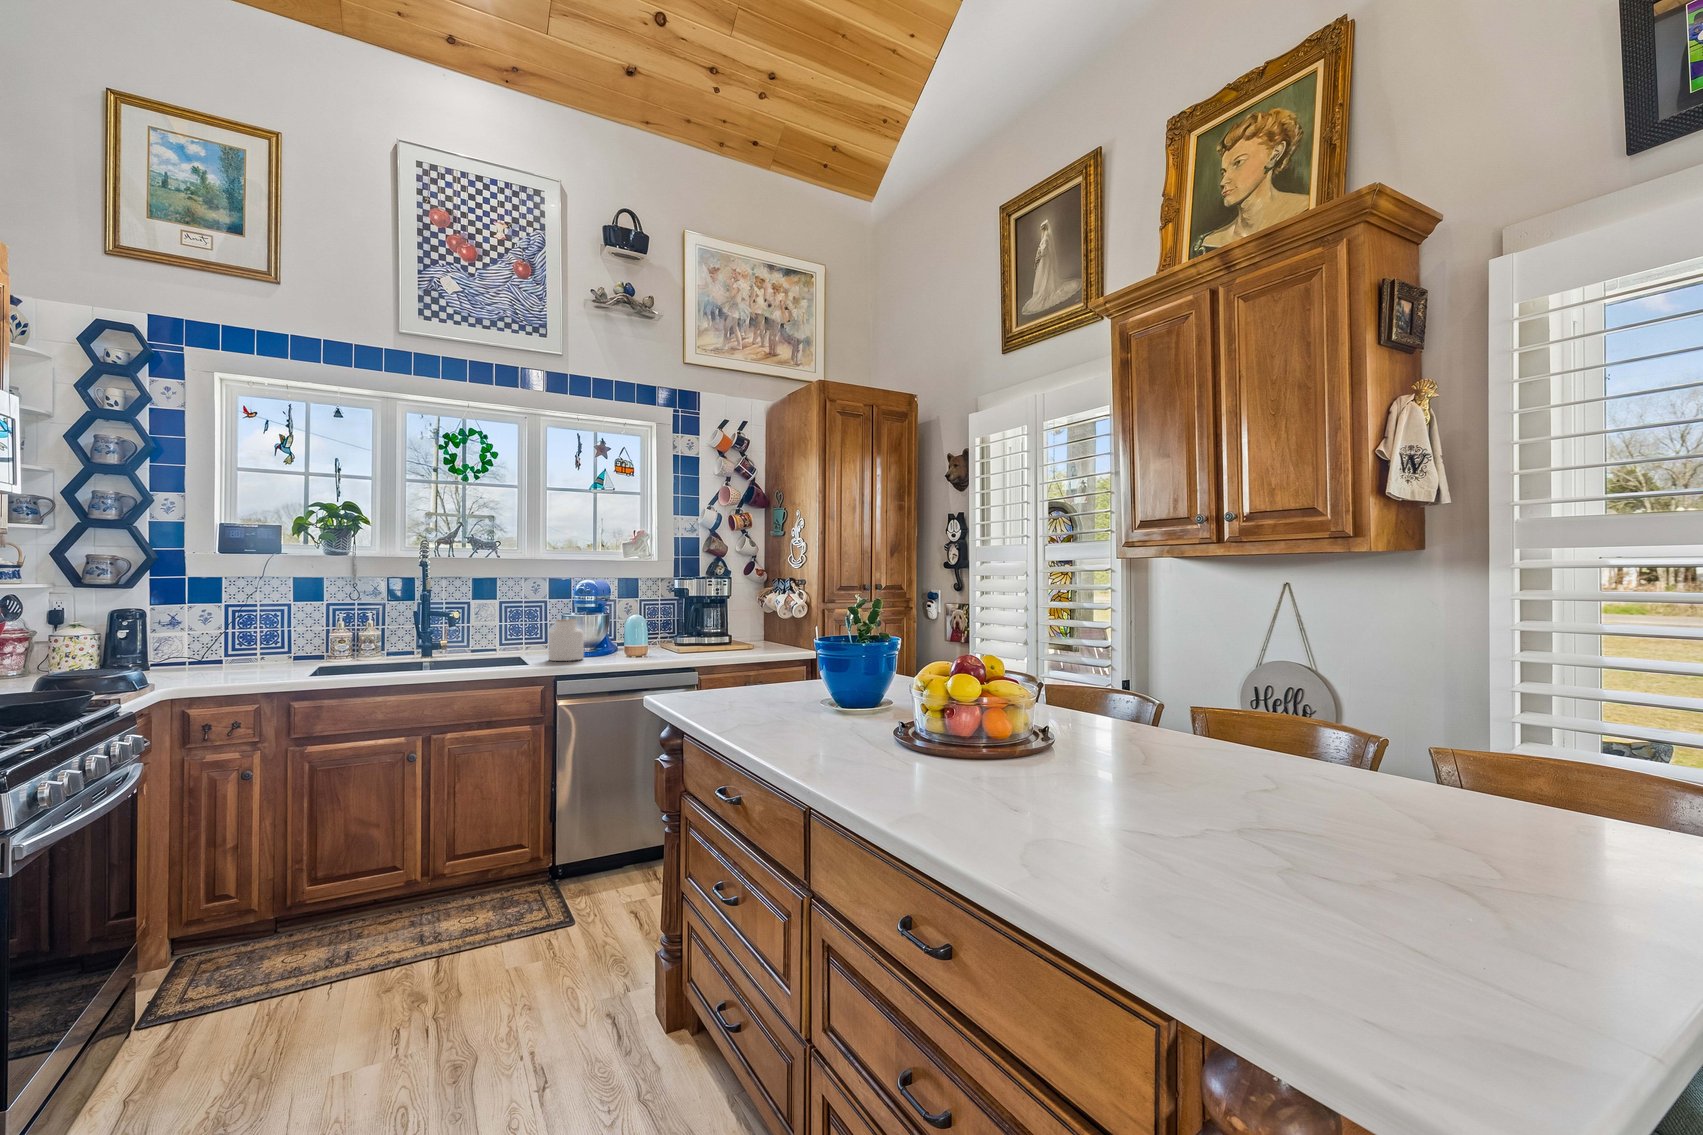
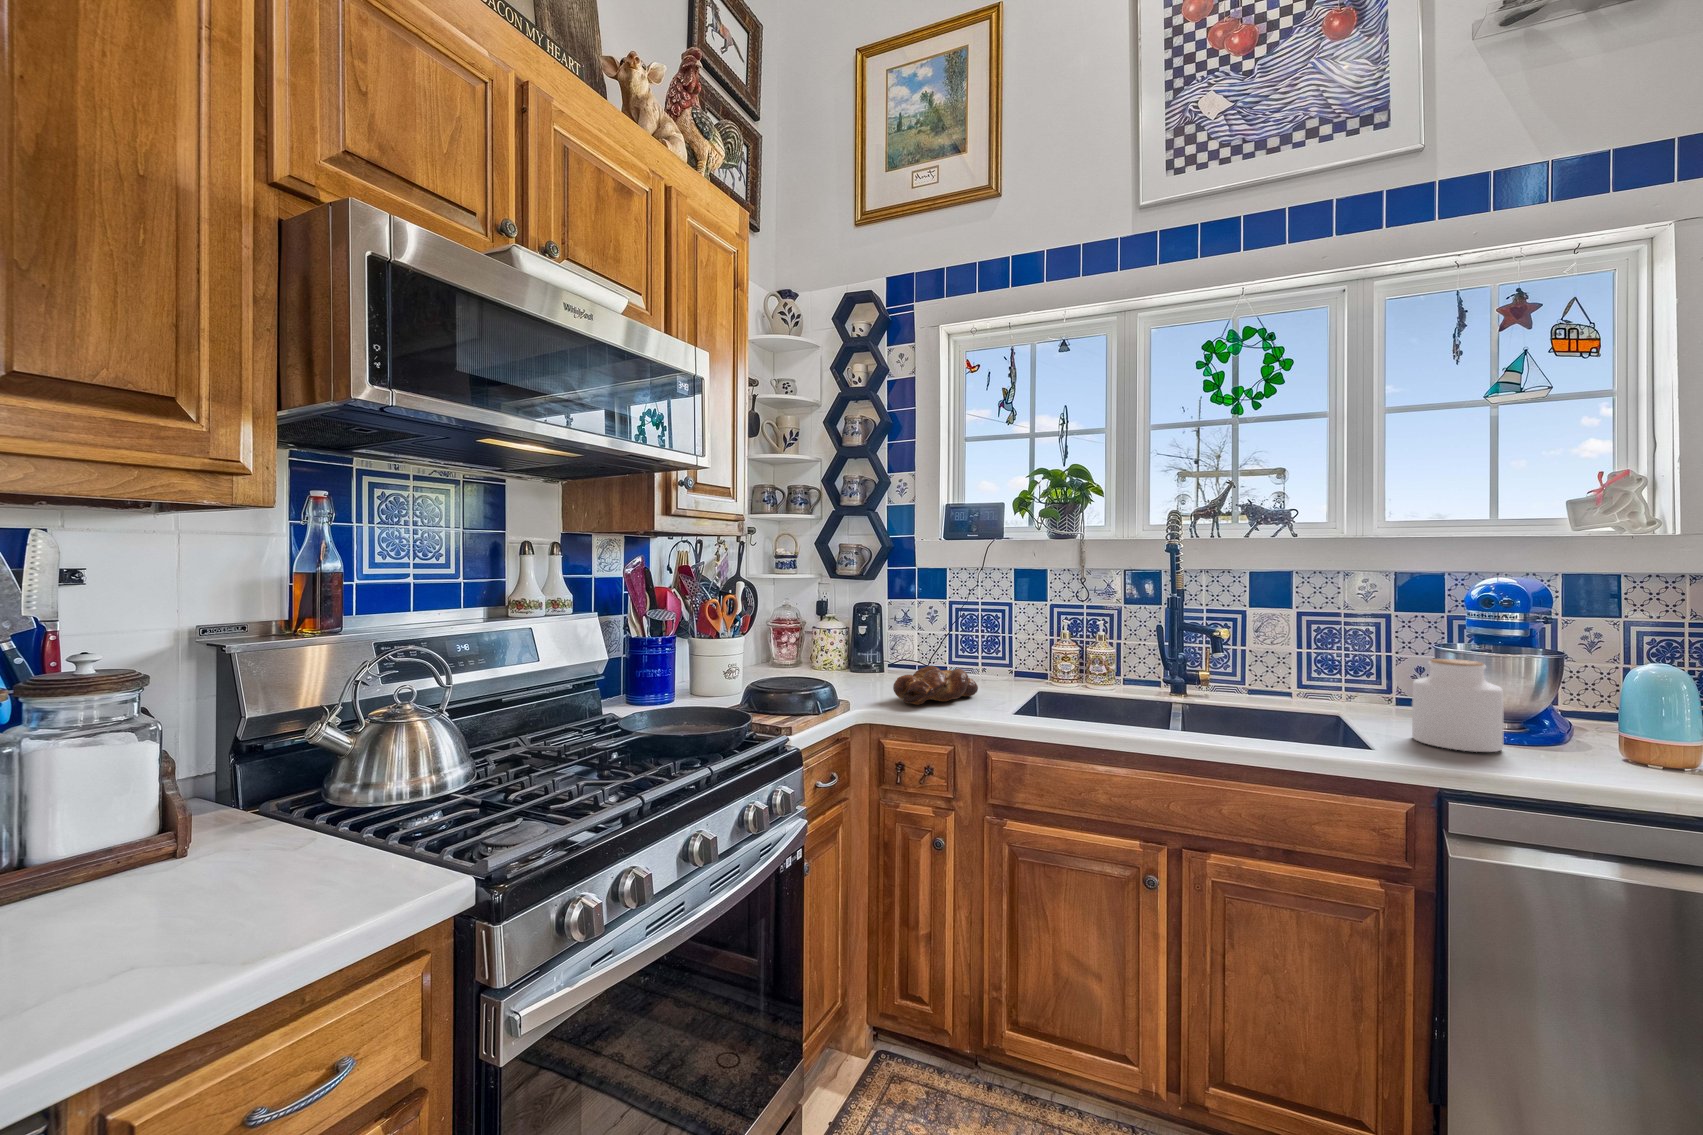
bread loaf: none [192,652,271,680] -> present [893,666,978,705]

